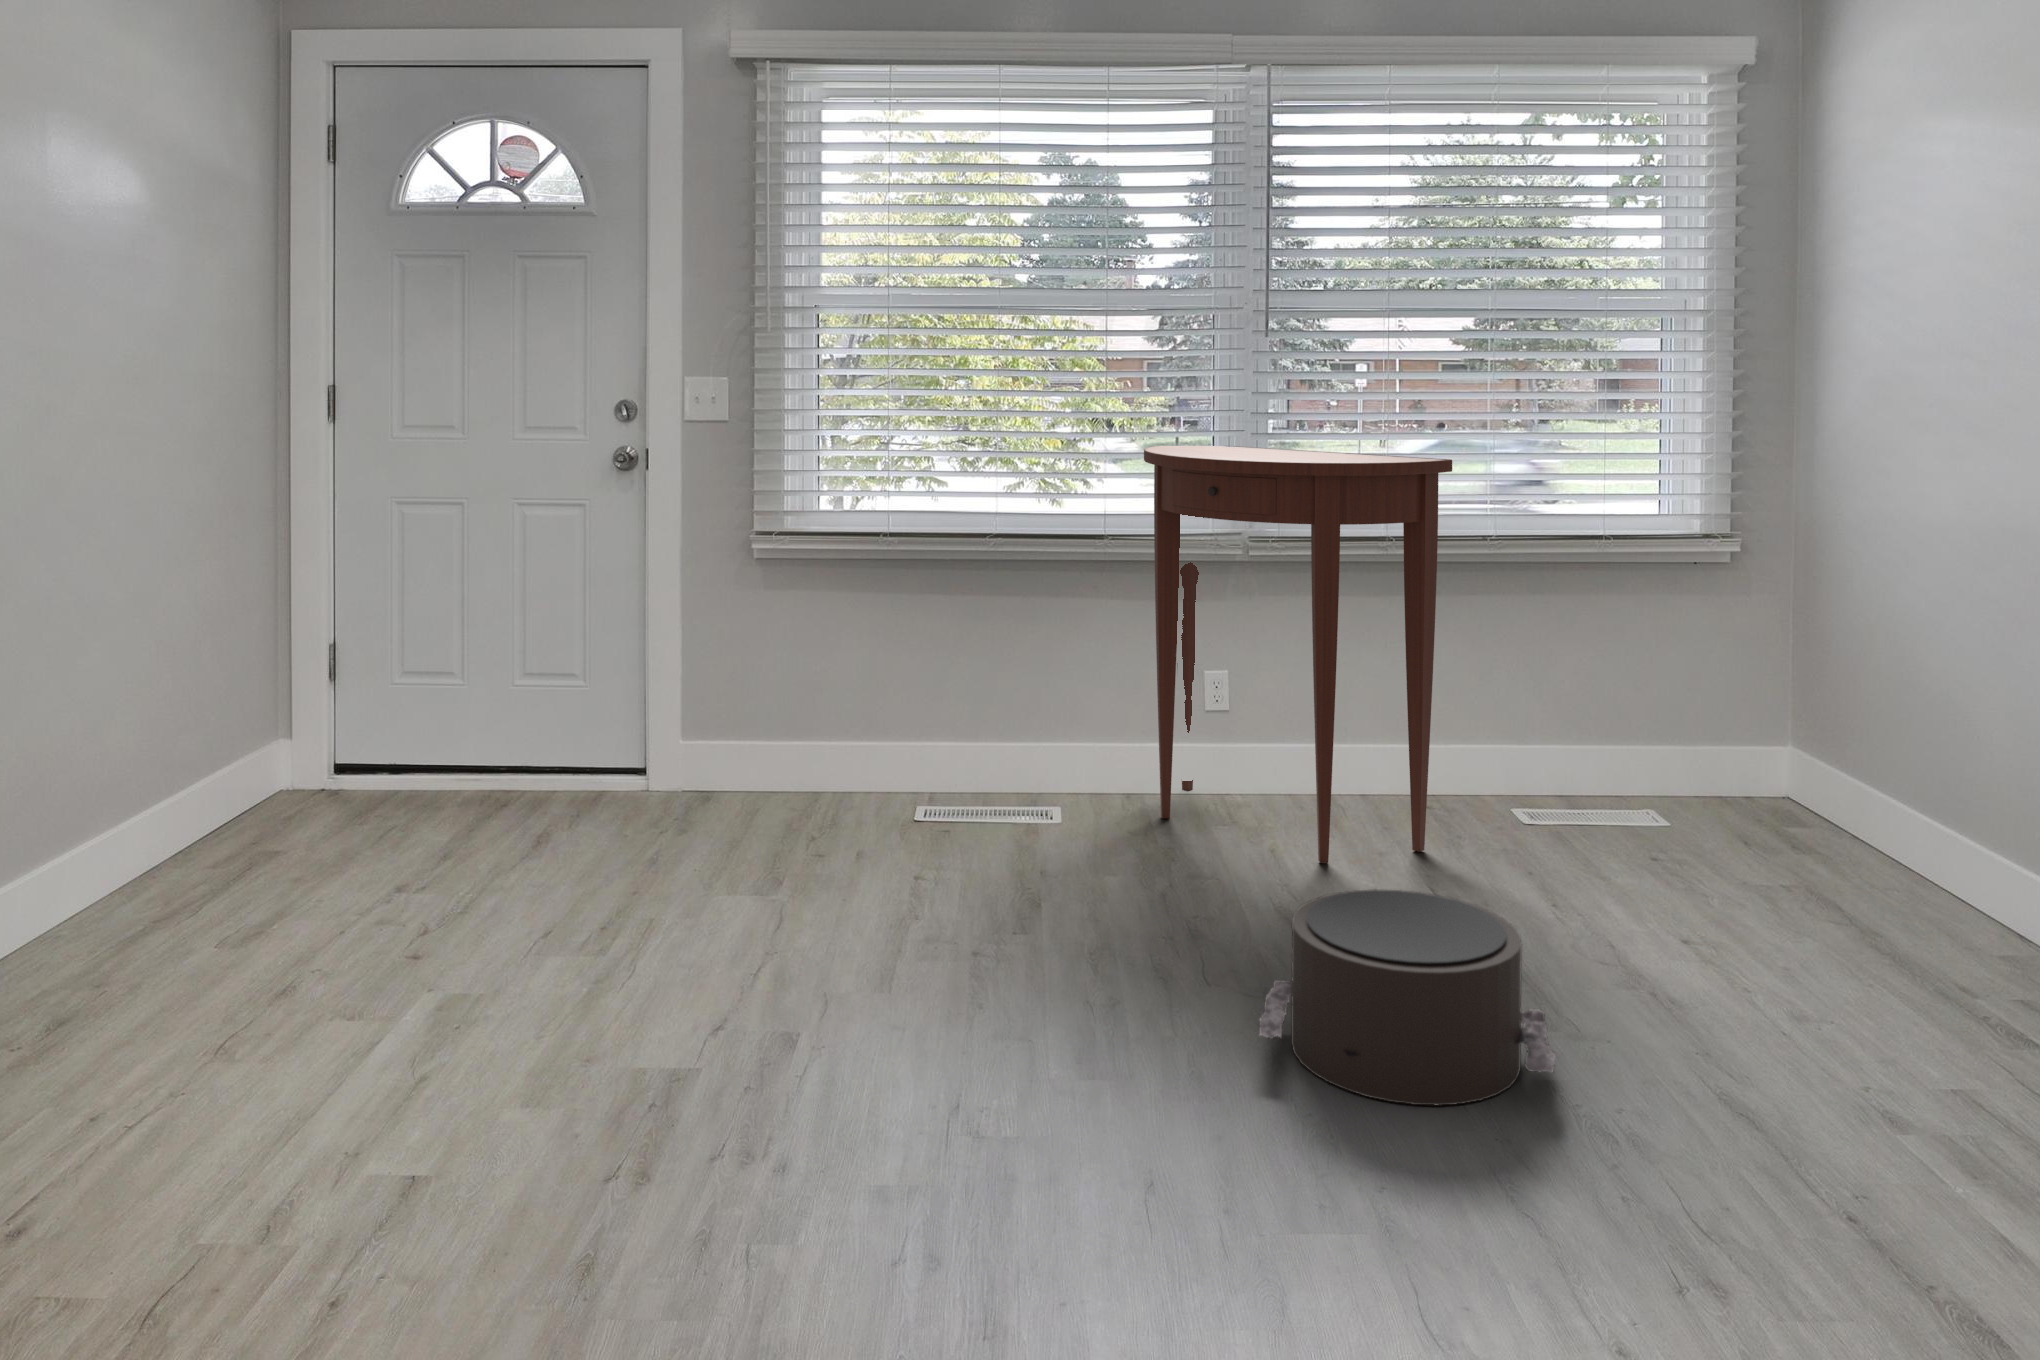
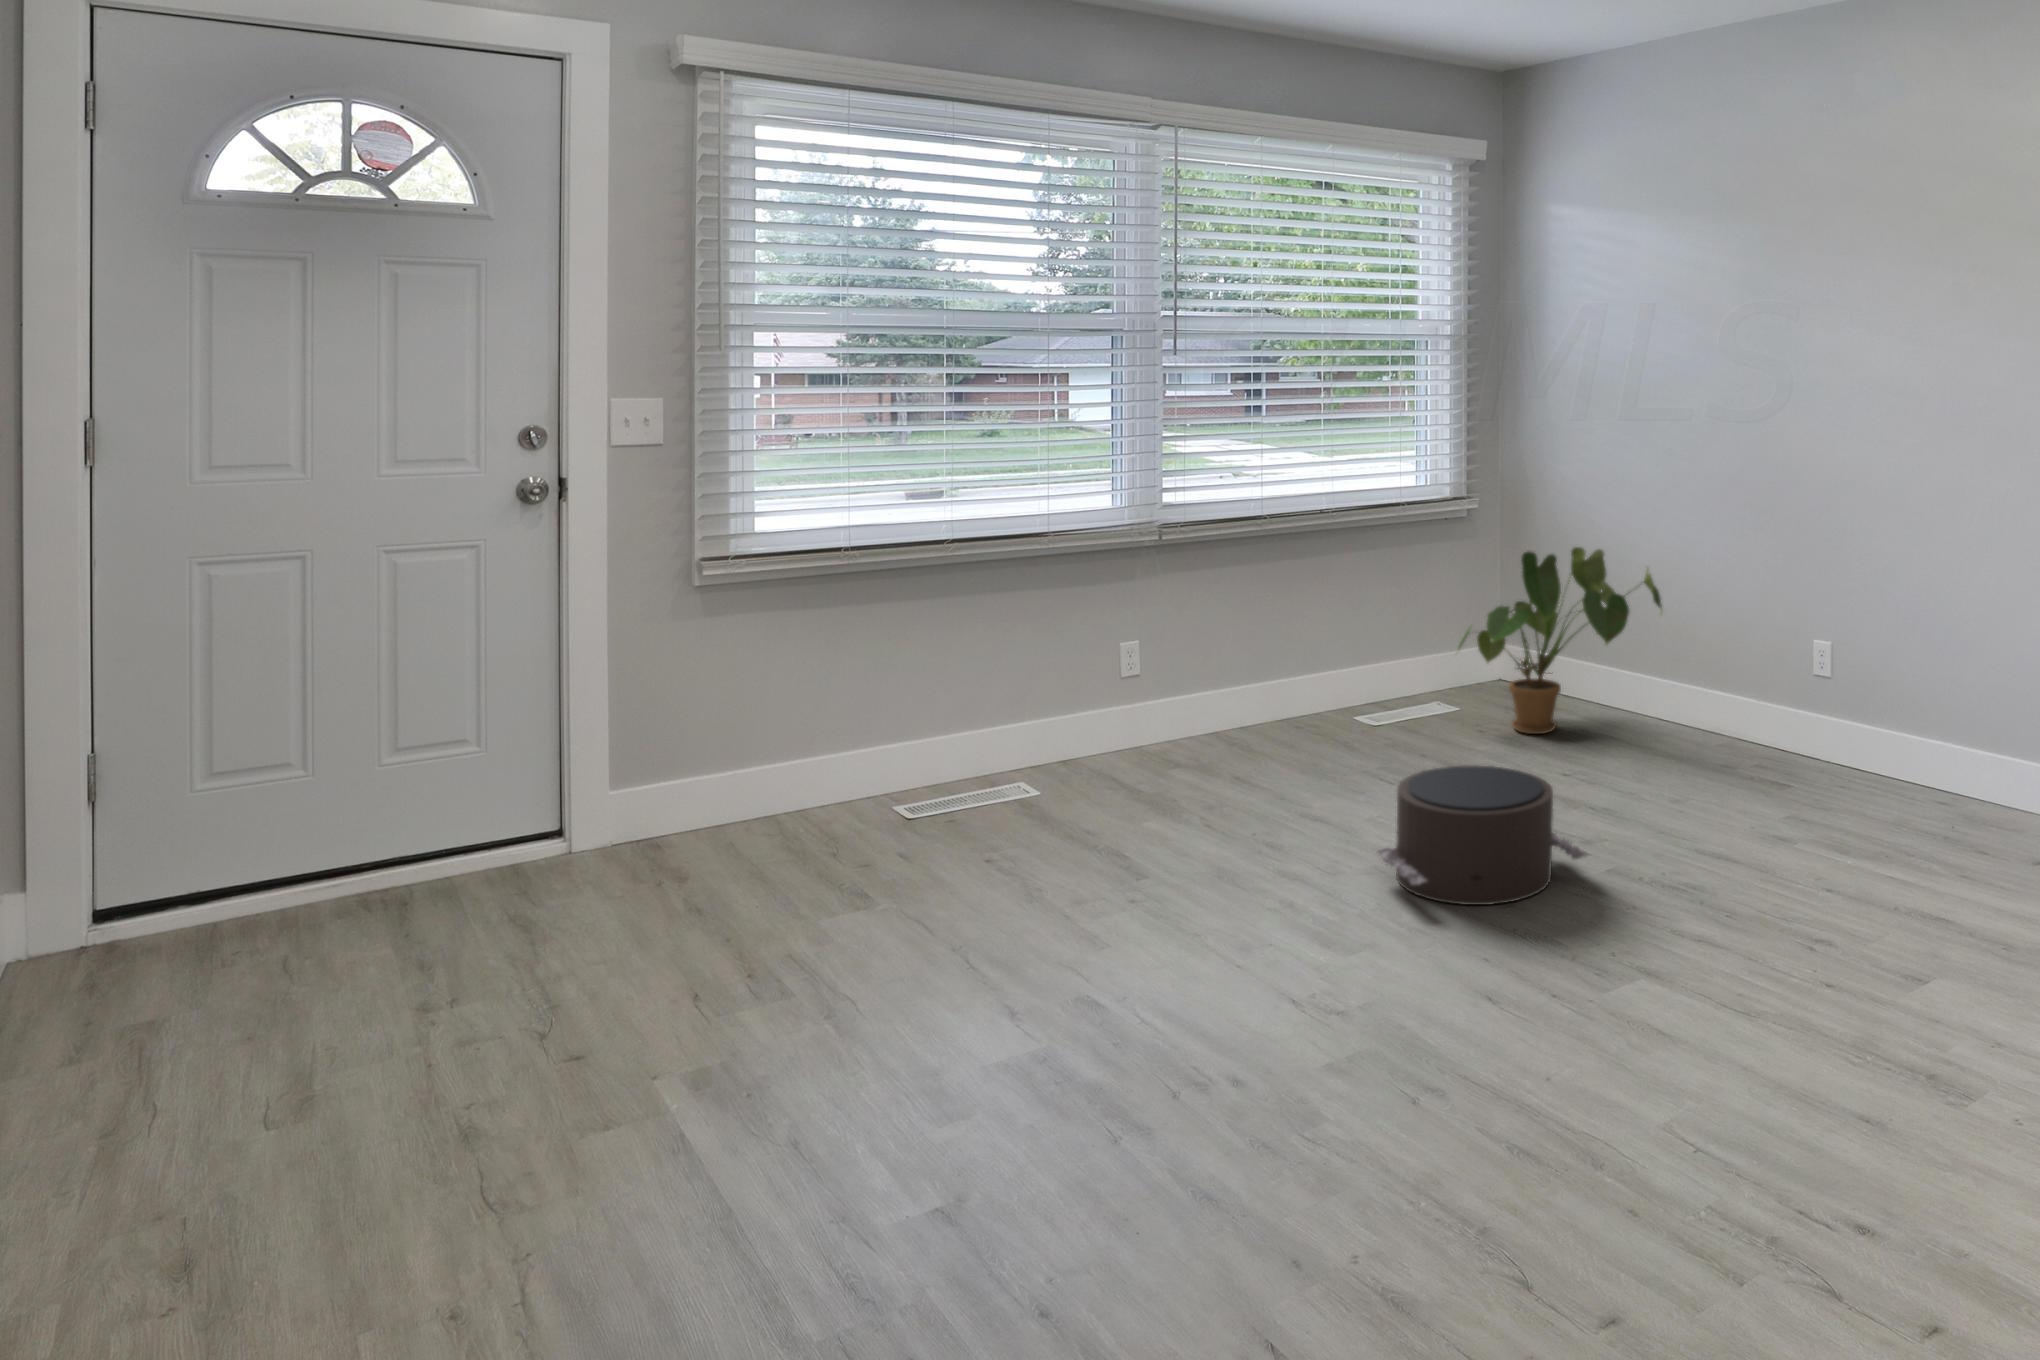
console table: present [1144,446,1452,863] -> none [1085,447,1350,775]
house plant: none [1638,616,1980,891] -> present [1458,547,1662,734]

